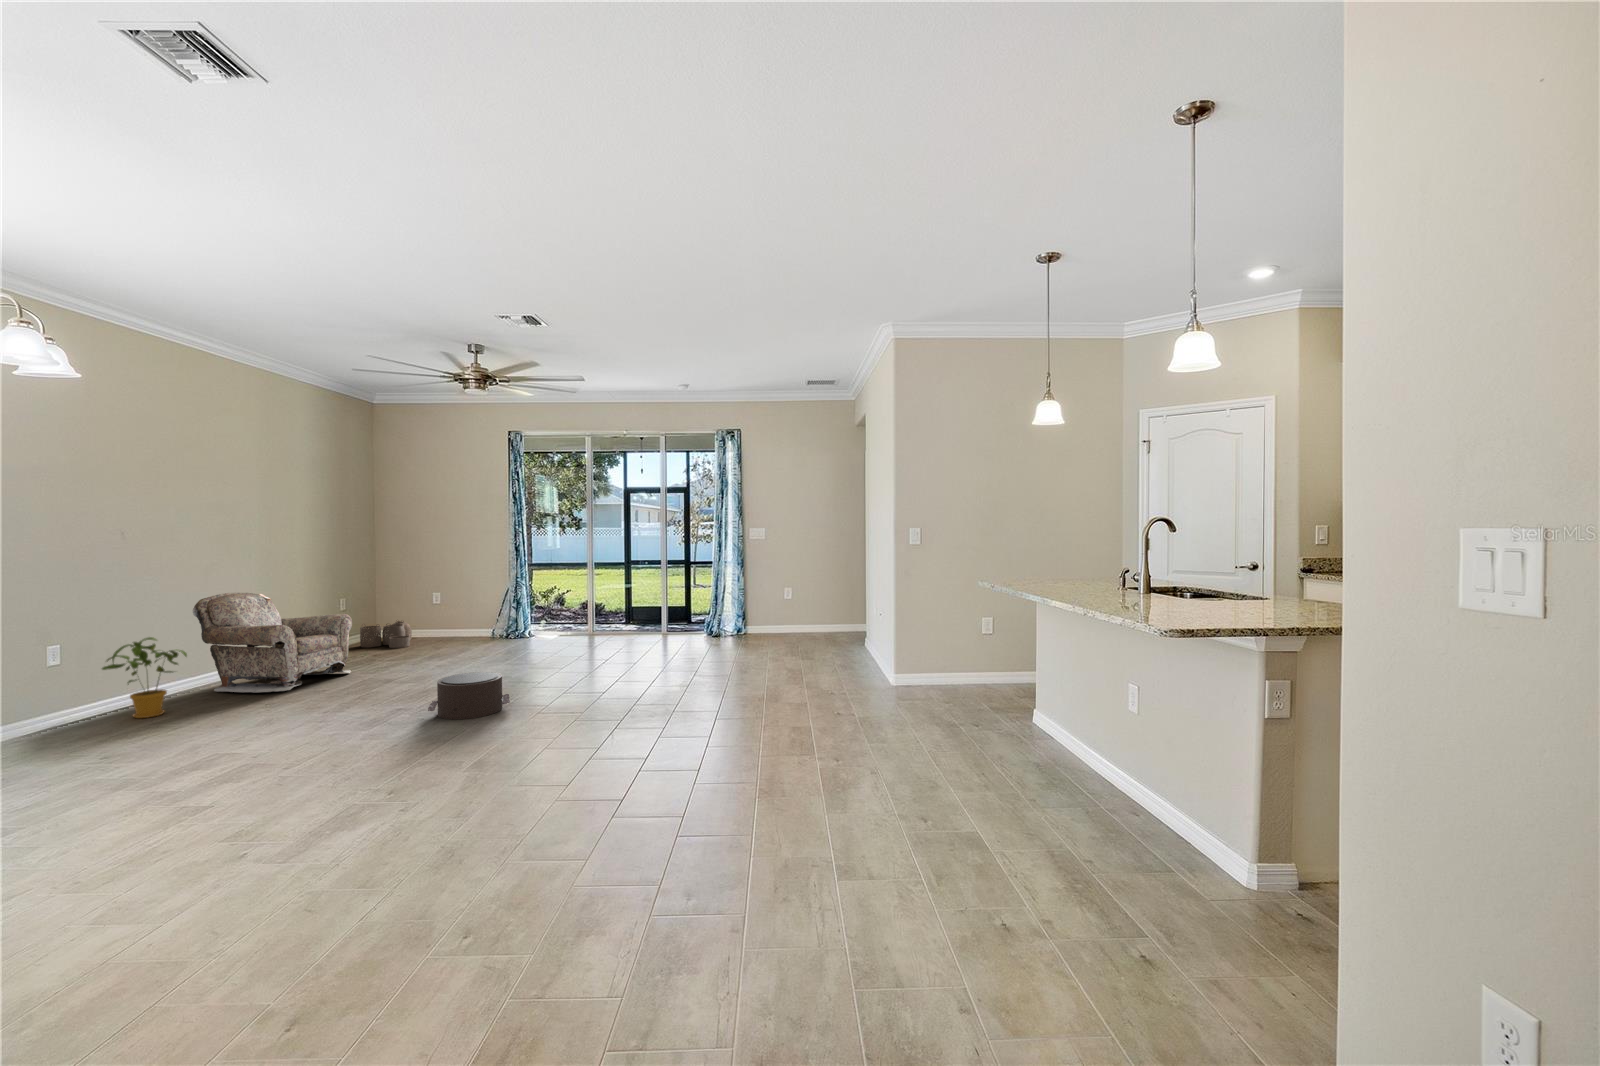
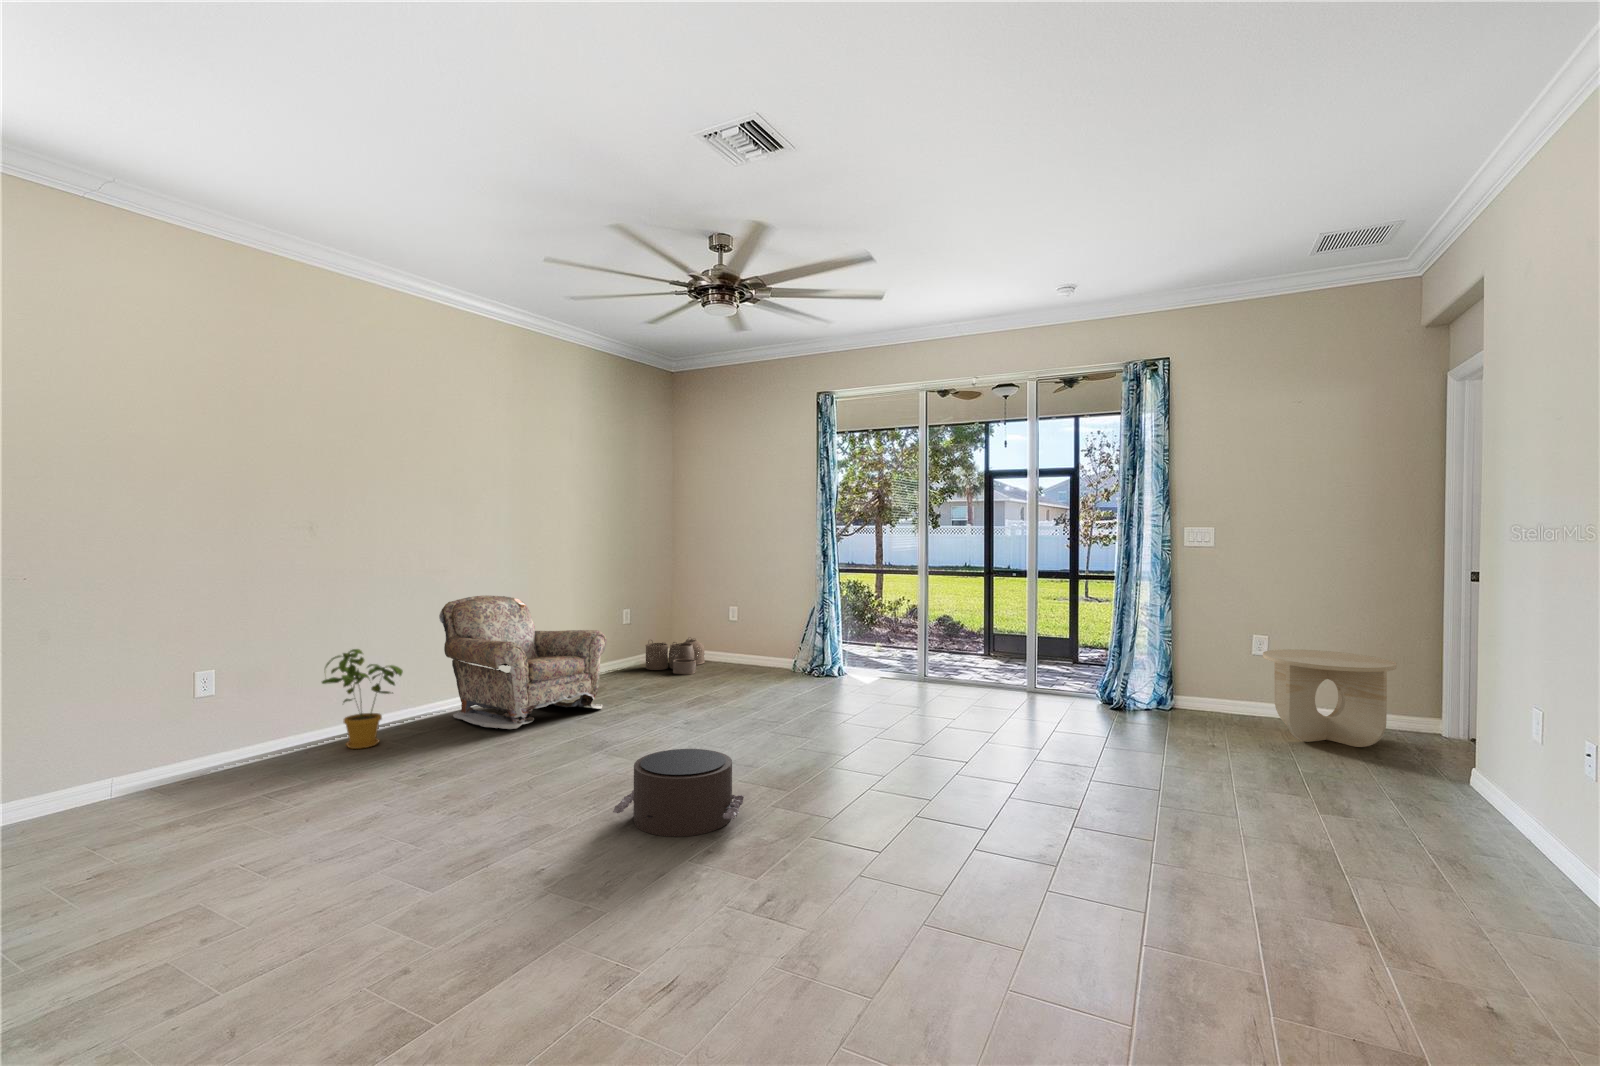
side table: none [788,594,845,641] -> present [1263,649,1396,747]

